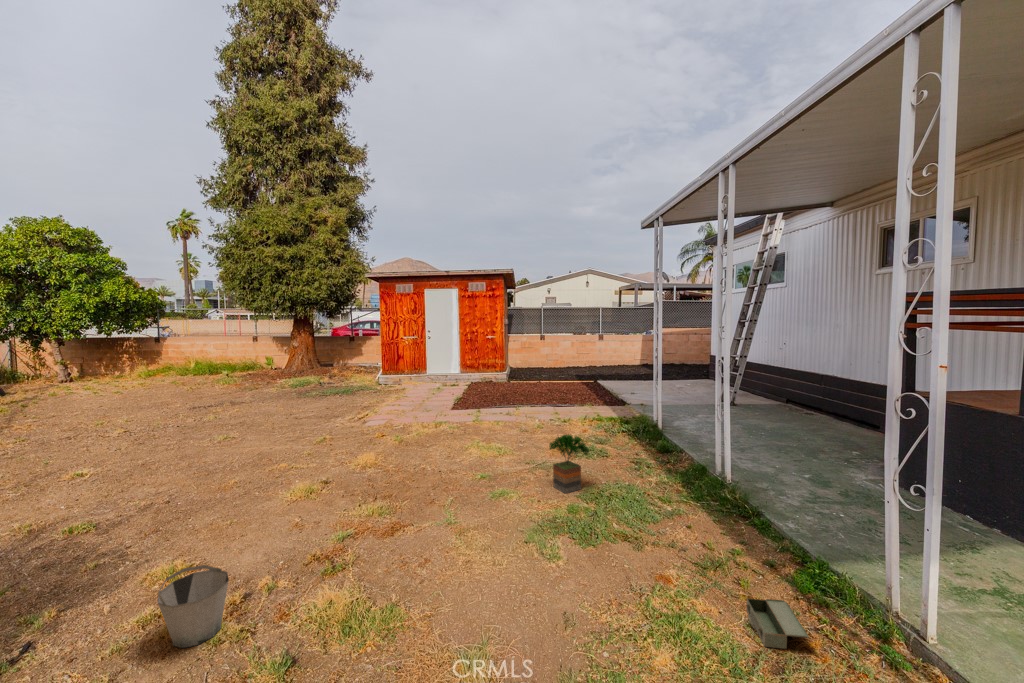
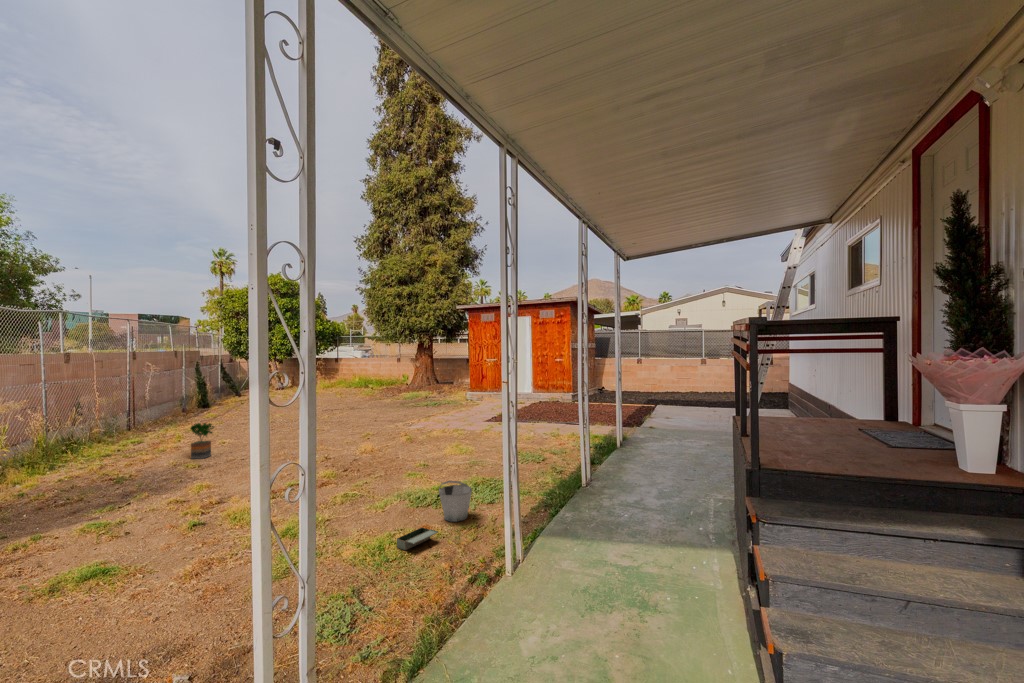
potted tree: present [549,434,589,493] -> present [190,423,214,459]
bucket: present [158,565,229,648] -> present [439,481,472,522]

